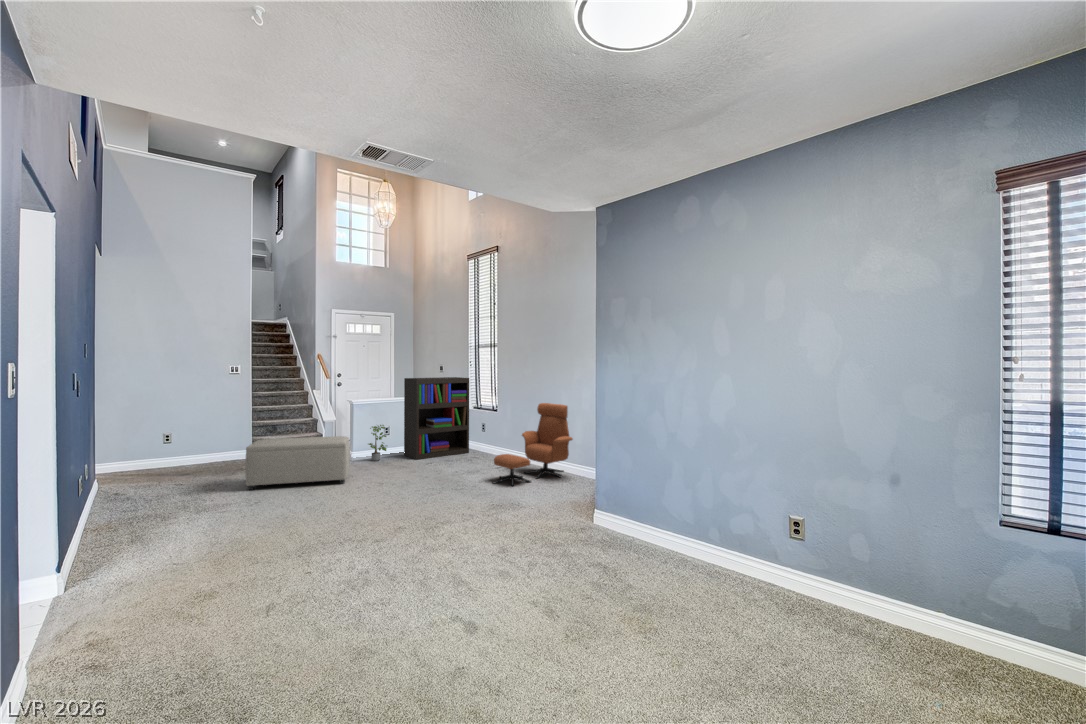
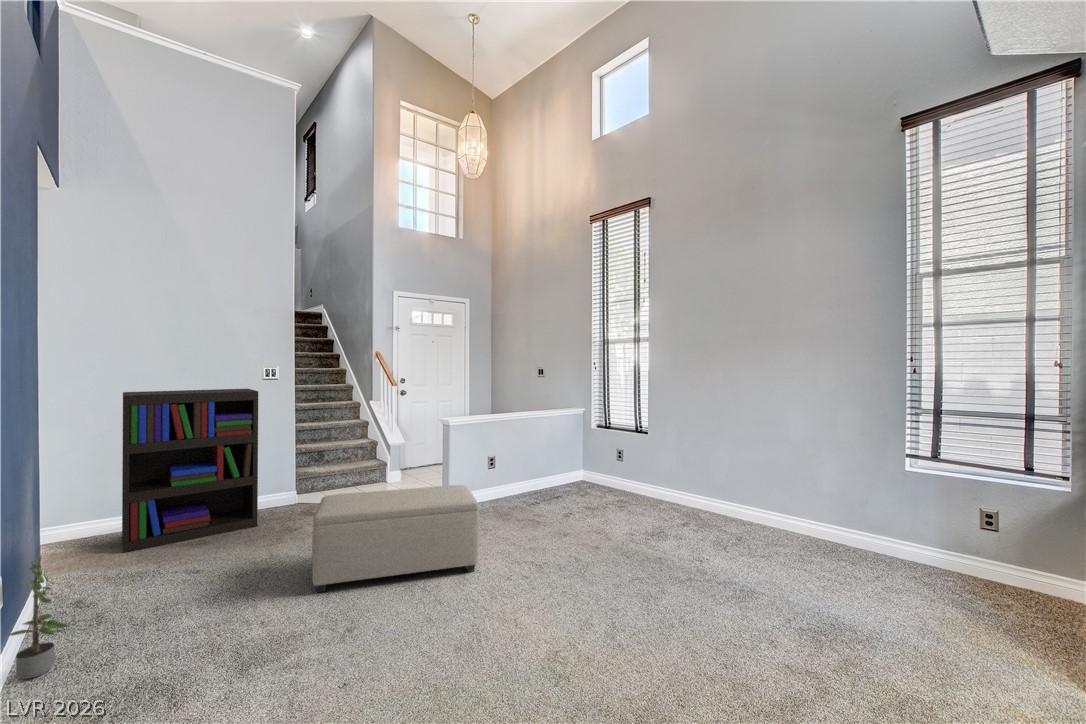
bookshelf: present [404,377,469,460] -> present [122,389,258,553]
lounge chair: present [493,403,573,486] -> none [711,429,830,578]
potted plant: present [368,425,386,461] -> present [9,556,69,679]

